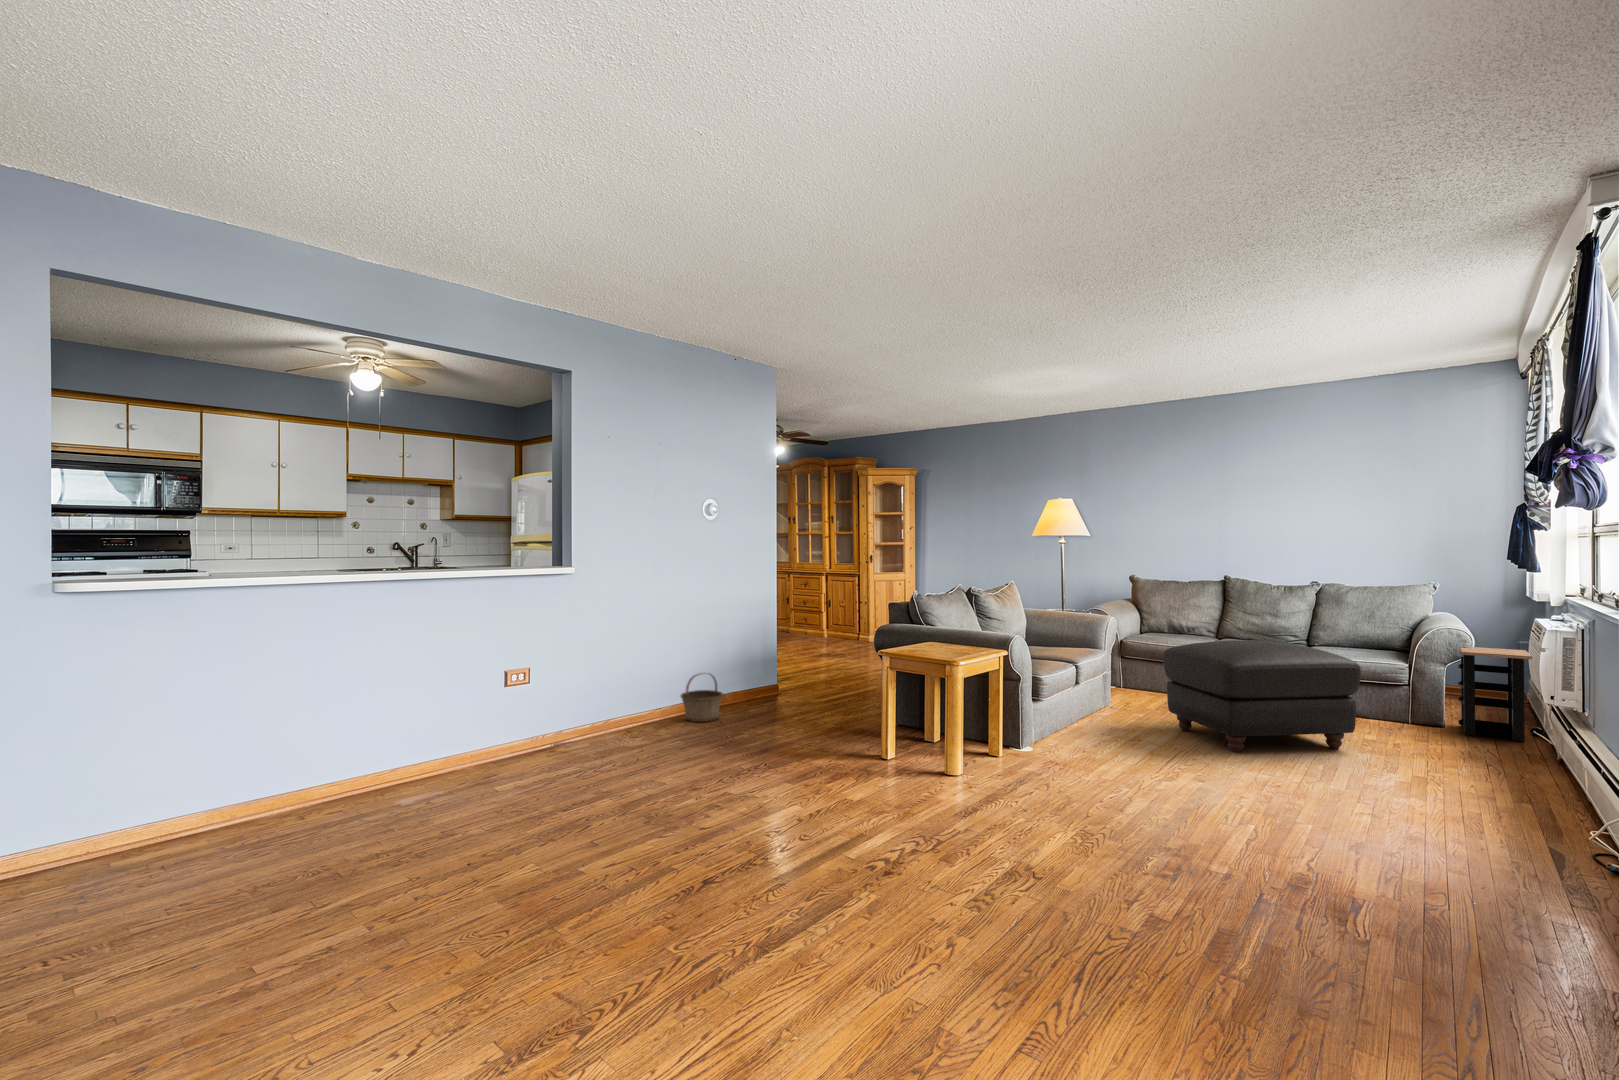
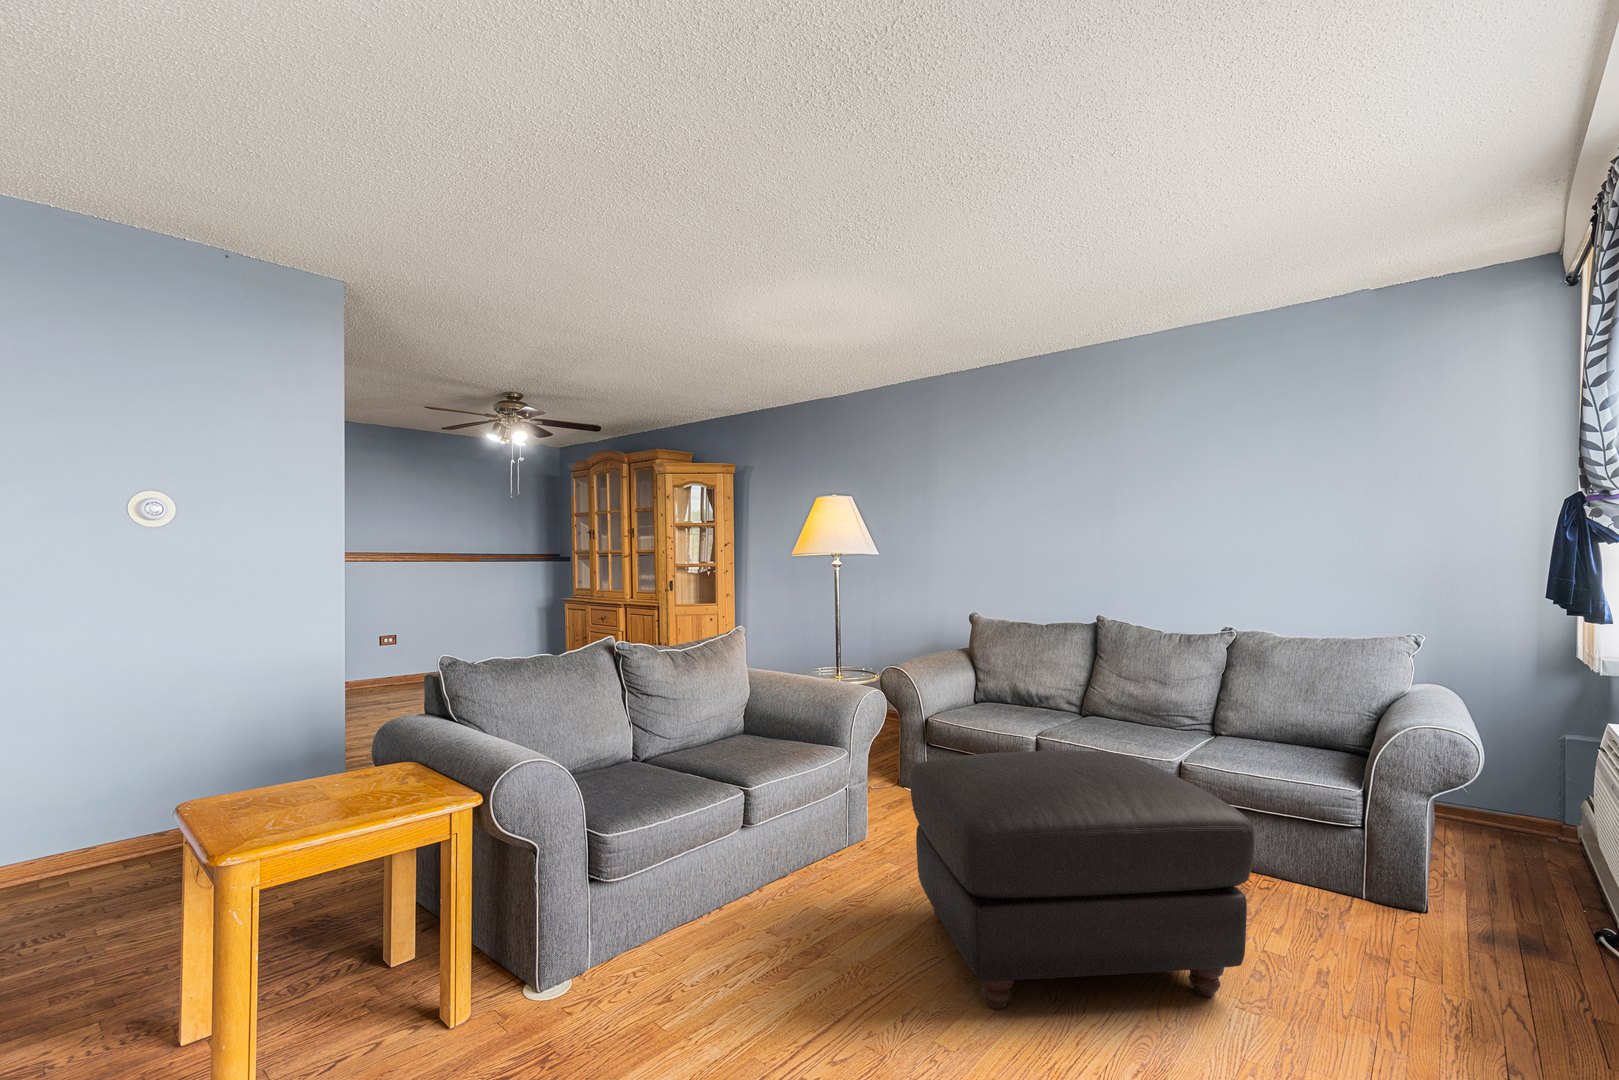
side table: present [1458,646,1532,742] -> none [1457,759,1604,968]
basket: present [681,673,723,722] -> none [49,794,153,891]

